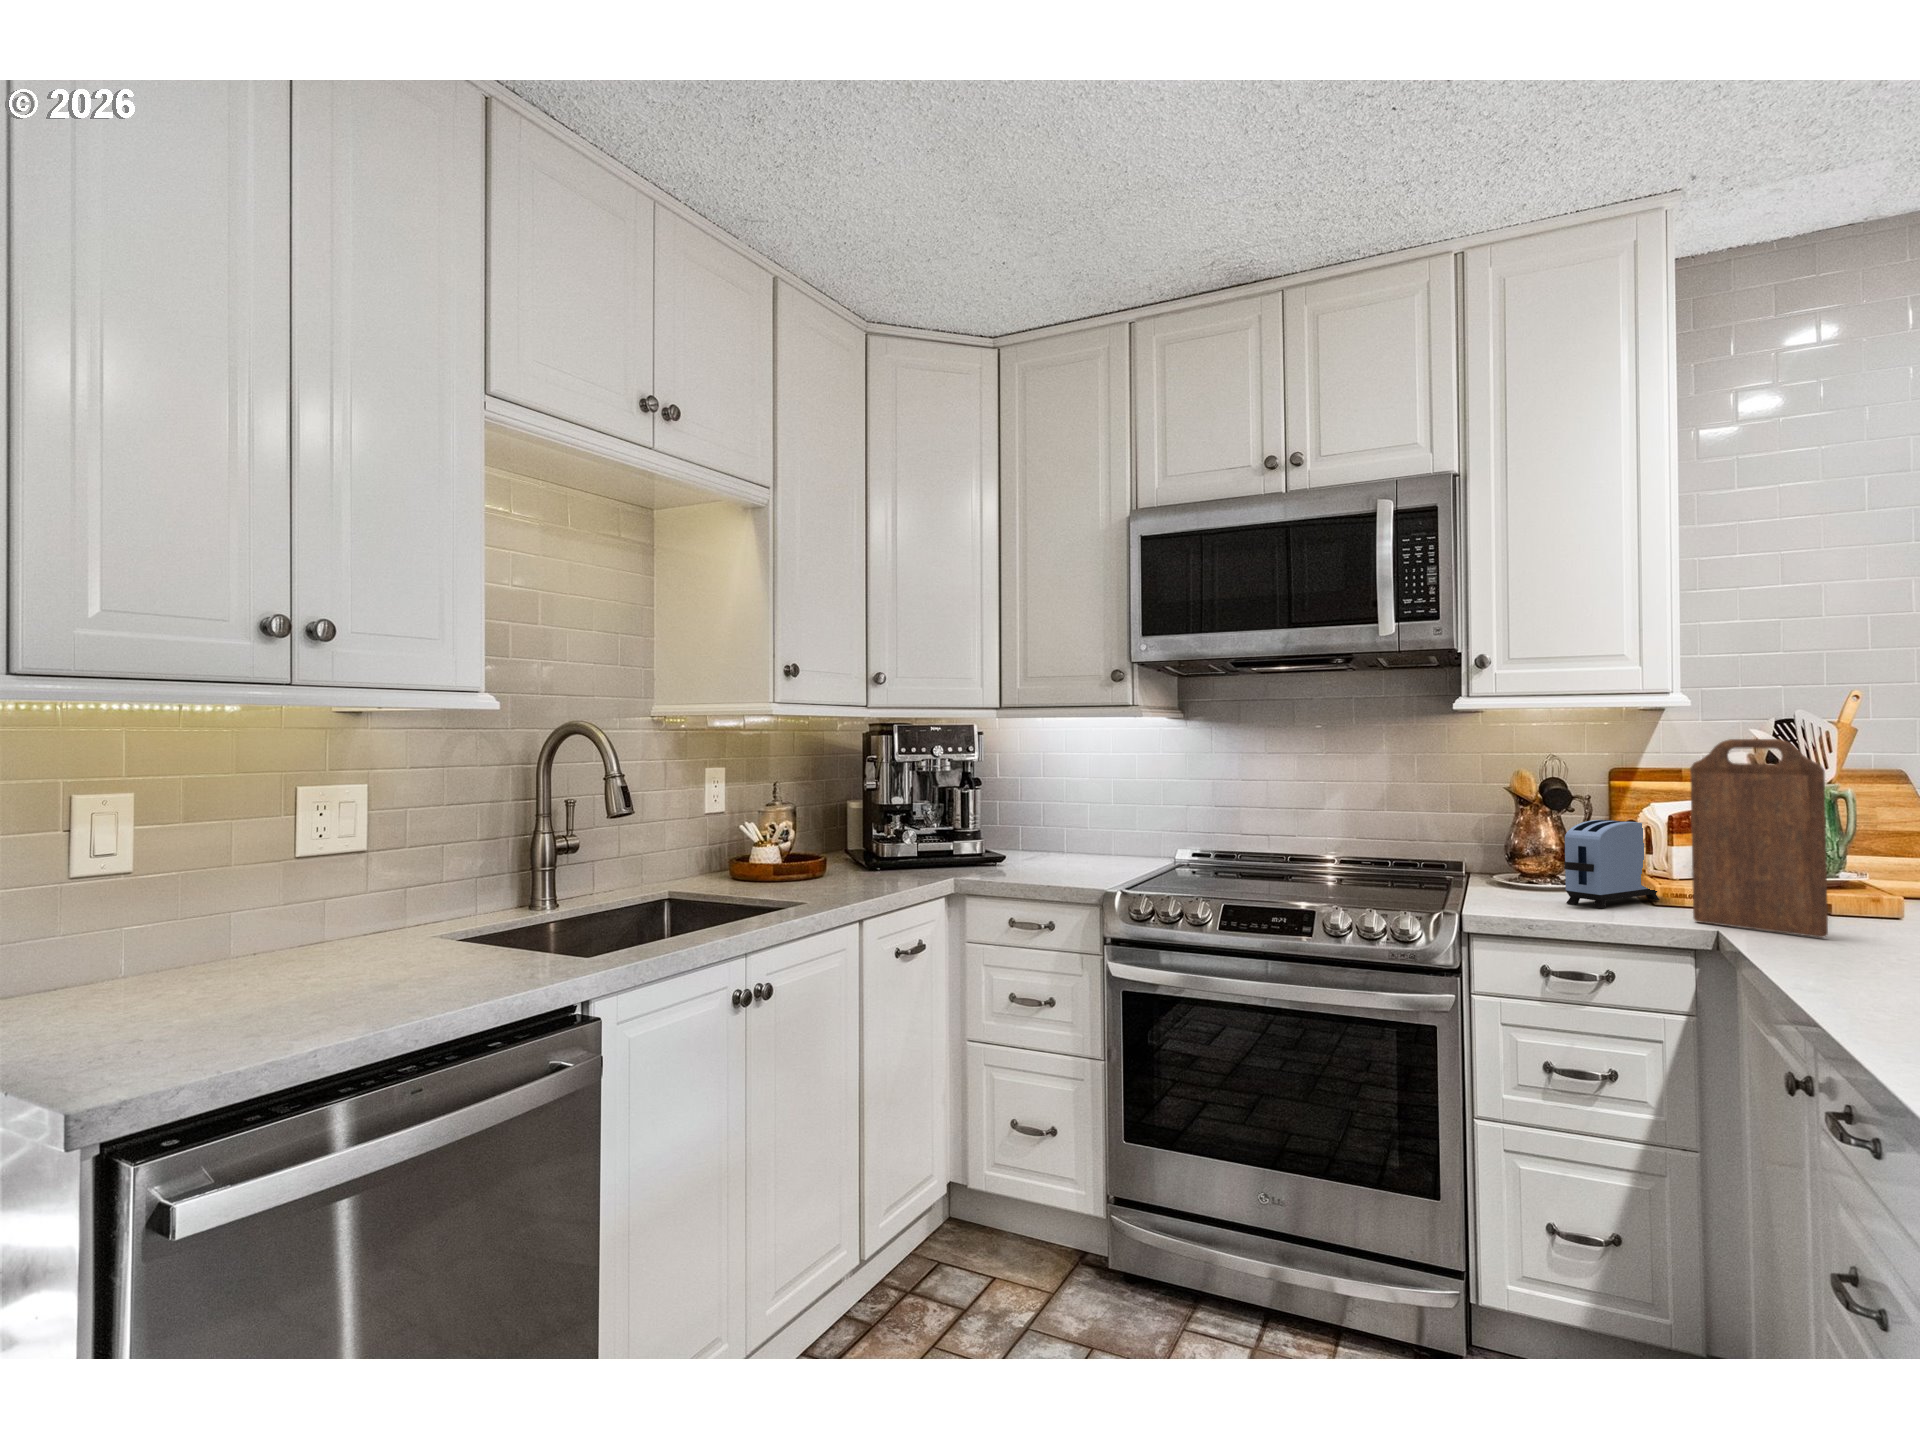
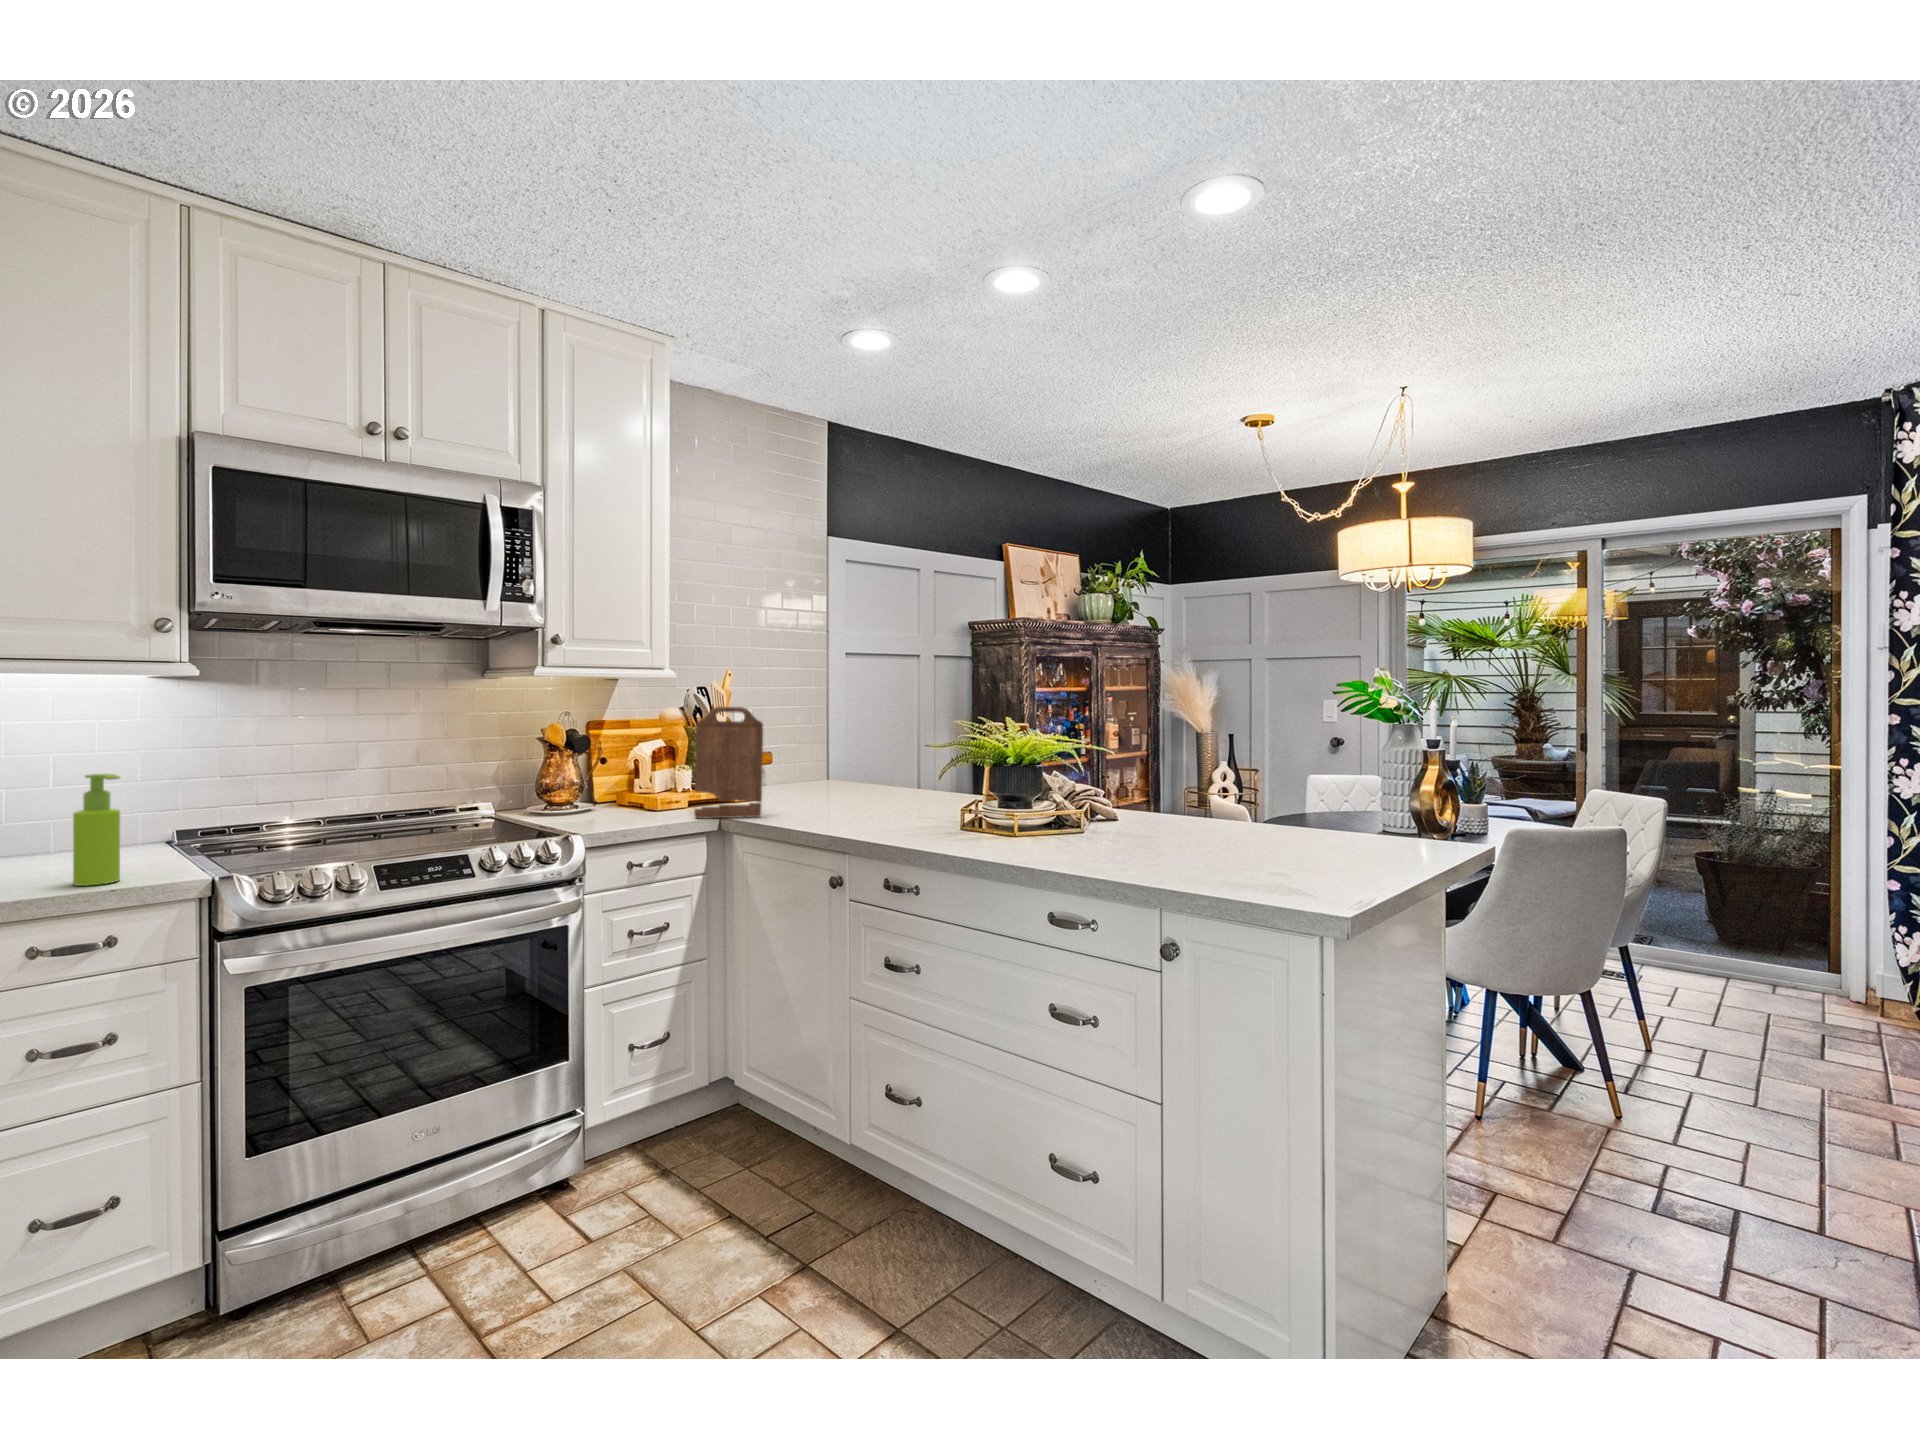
soap dispenser: none [1053,800,1078,883] -> present [73,774,120,886]
toaster: present [1564,820,1660,908] -> none [609,759,644,819]

